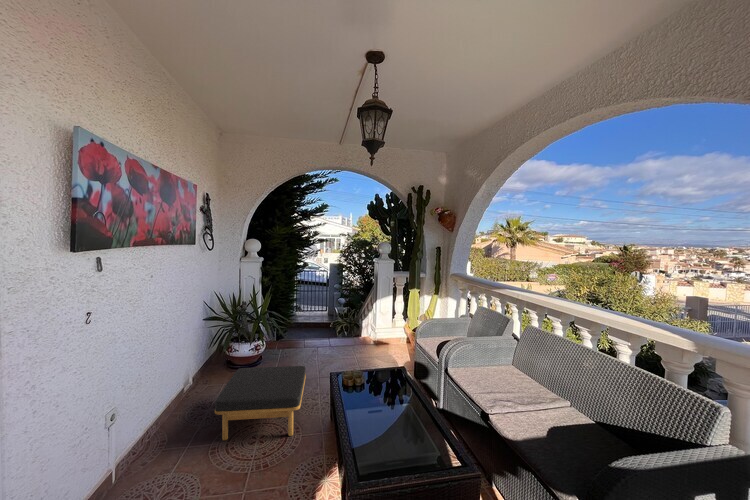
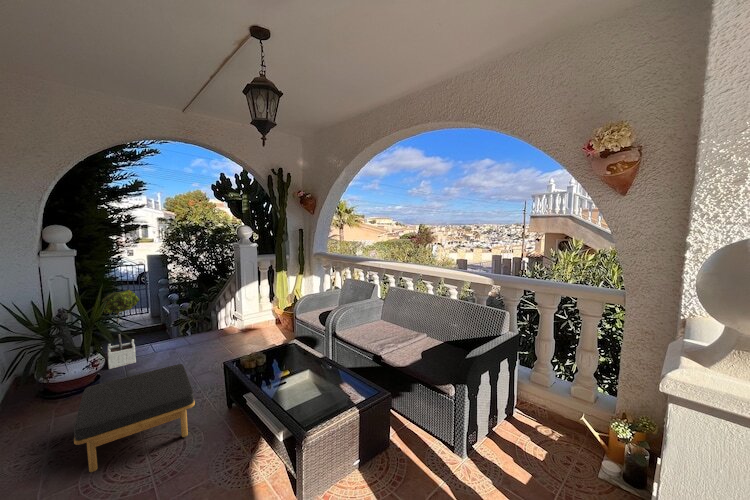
potted tree: none [267,293,294,357] -> present [102,289,140,369]

